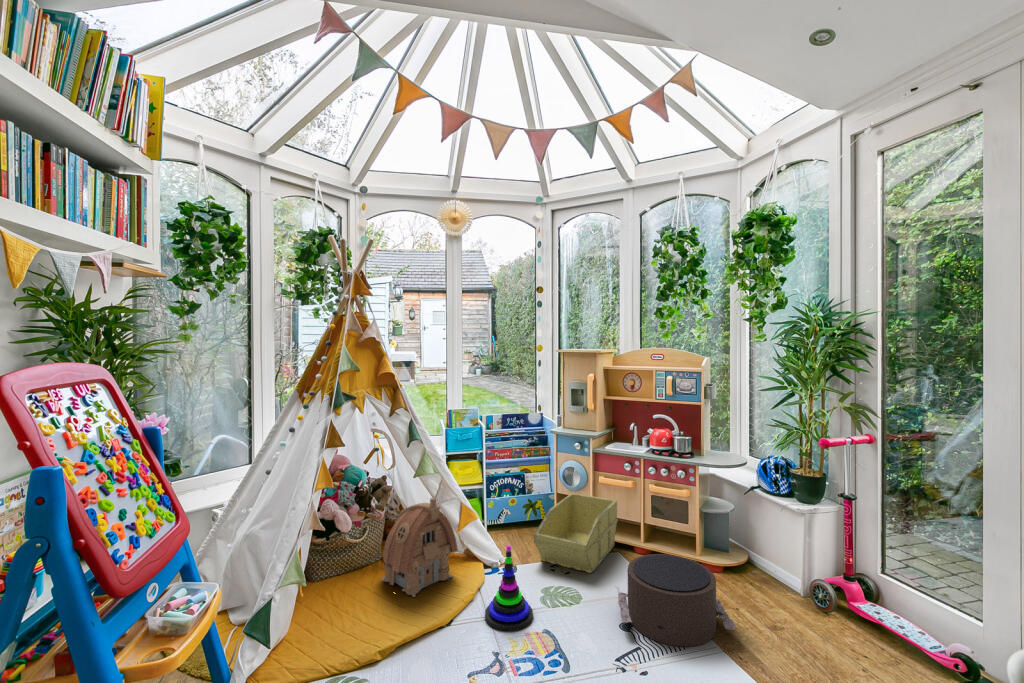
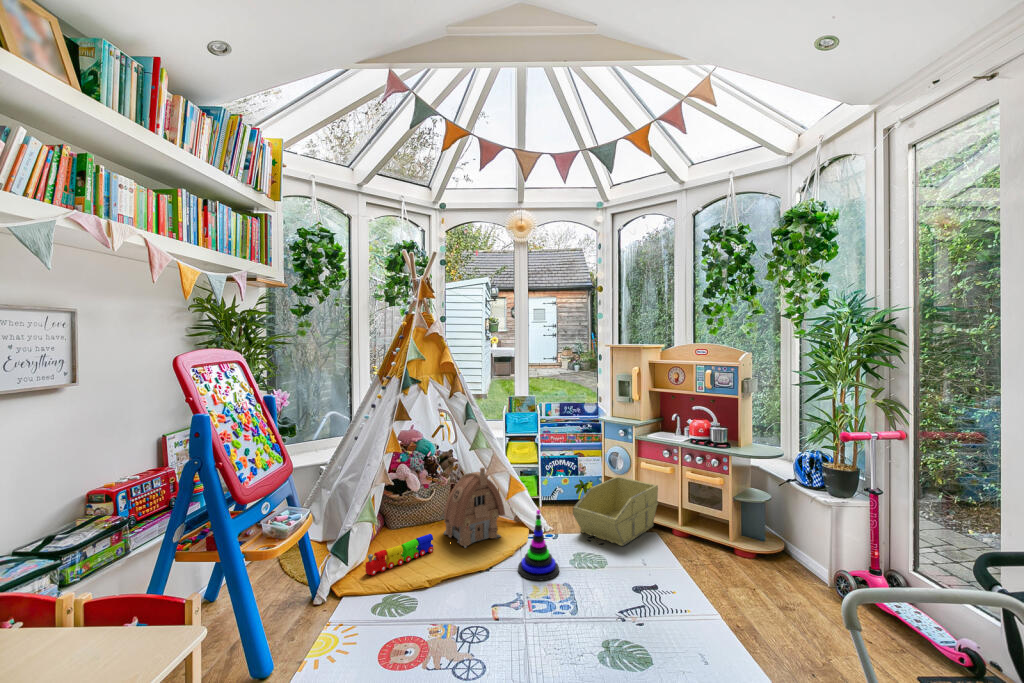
pouf: present [618,554,736,646] -> none [632,531,738,612]
toy train: none [291,585,375,653] -> present [365,534,433,575]

